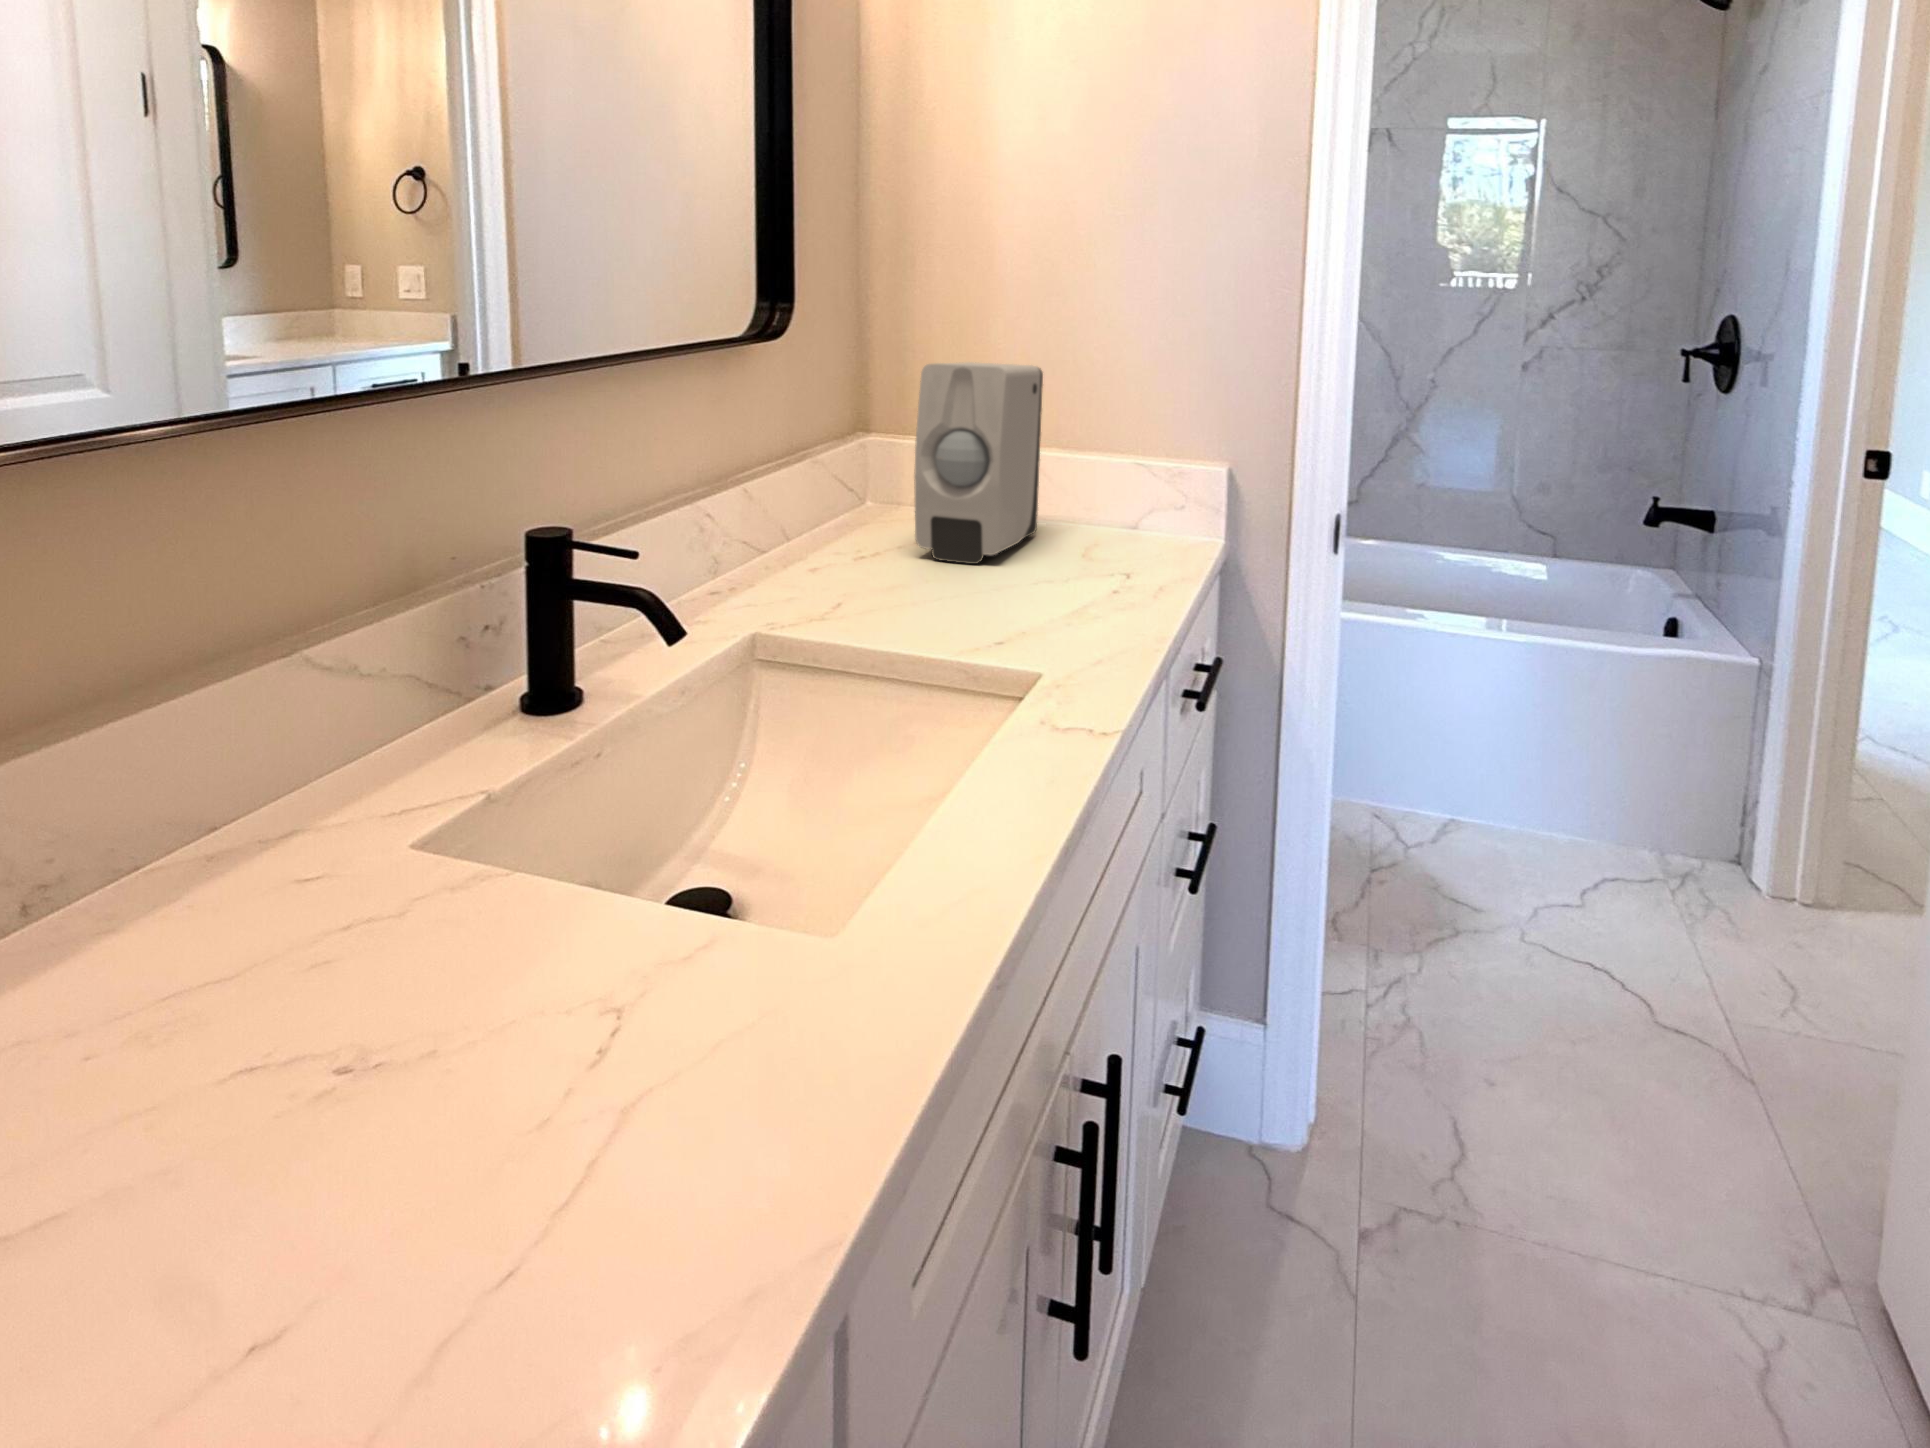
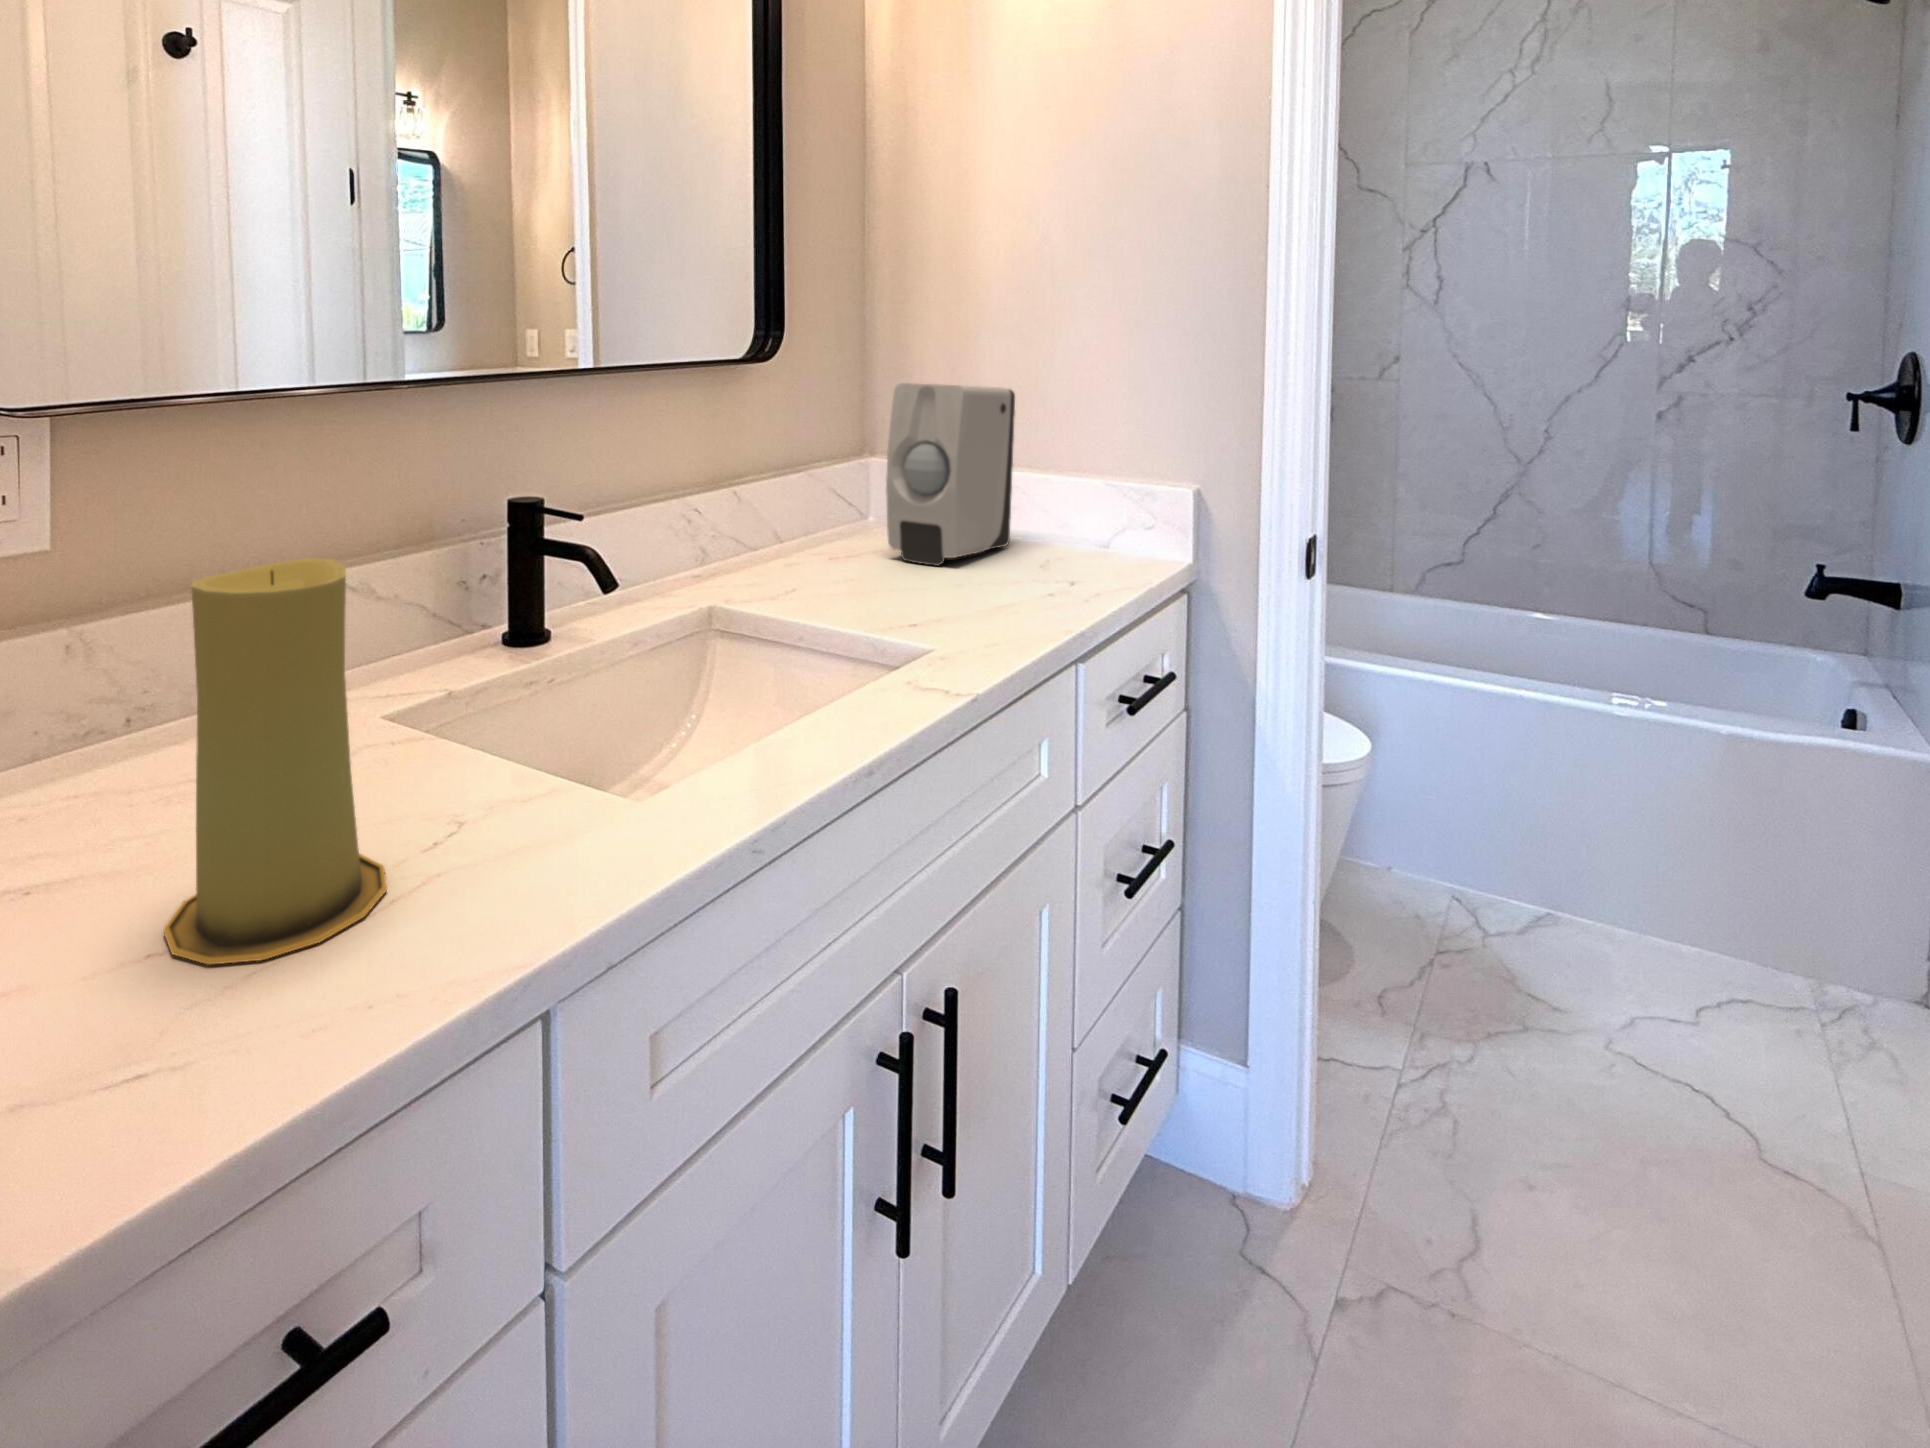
candle: none [300,697,599,1295] -> present [163,558,387,965]

